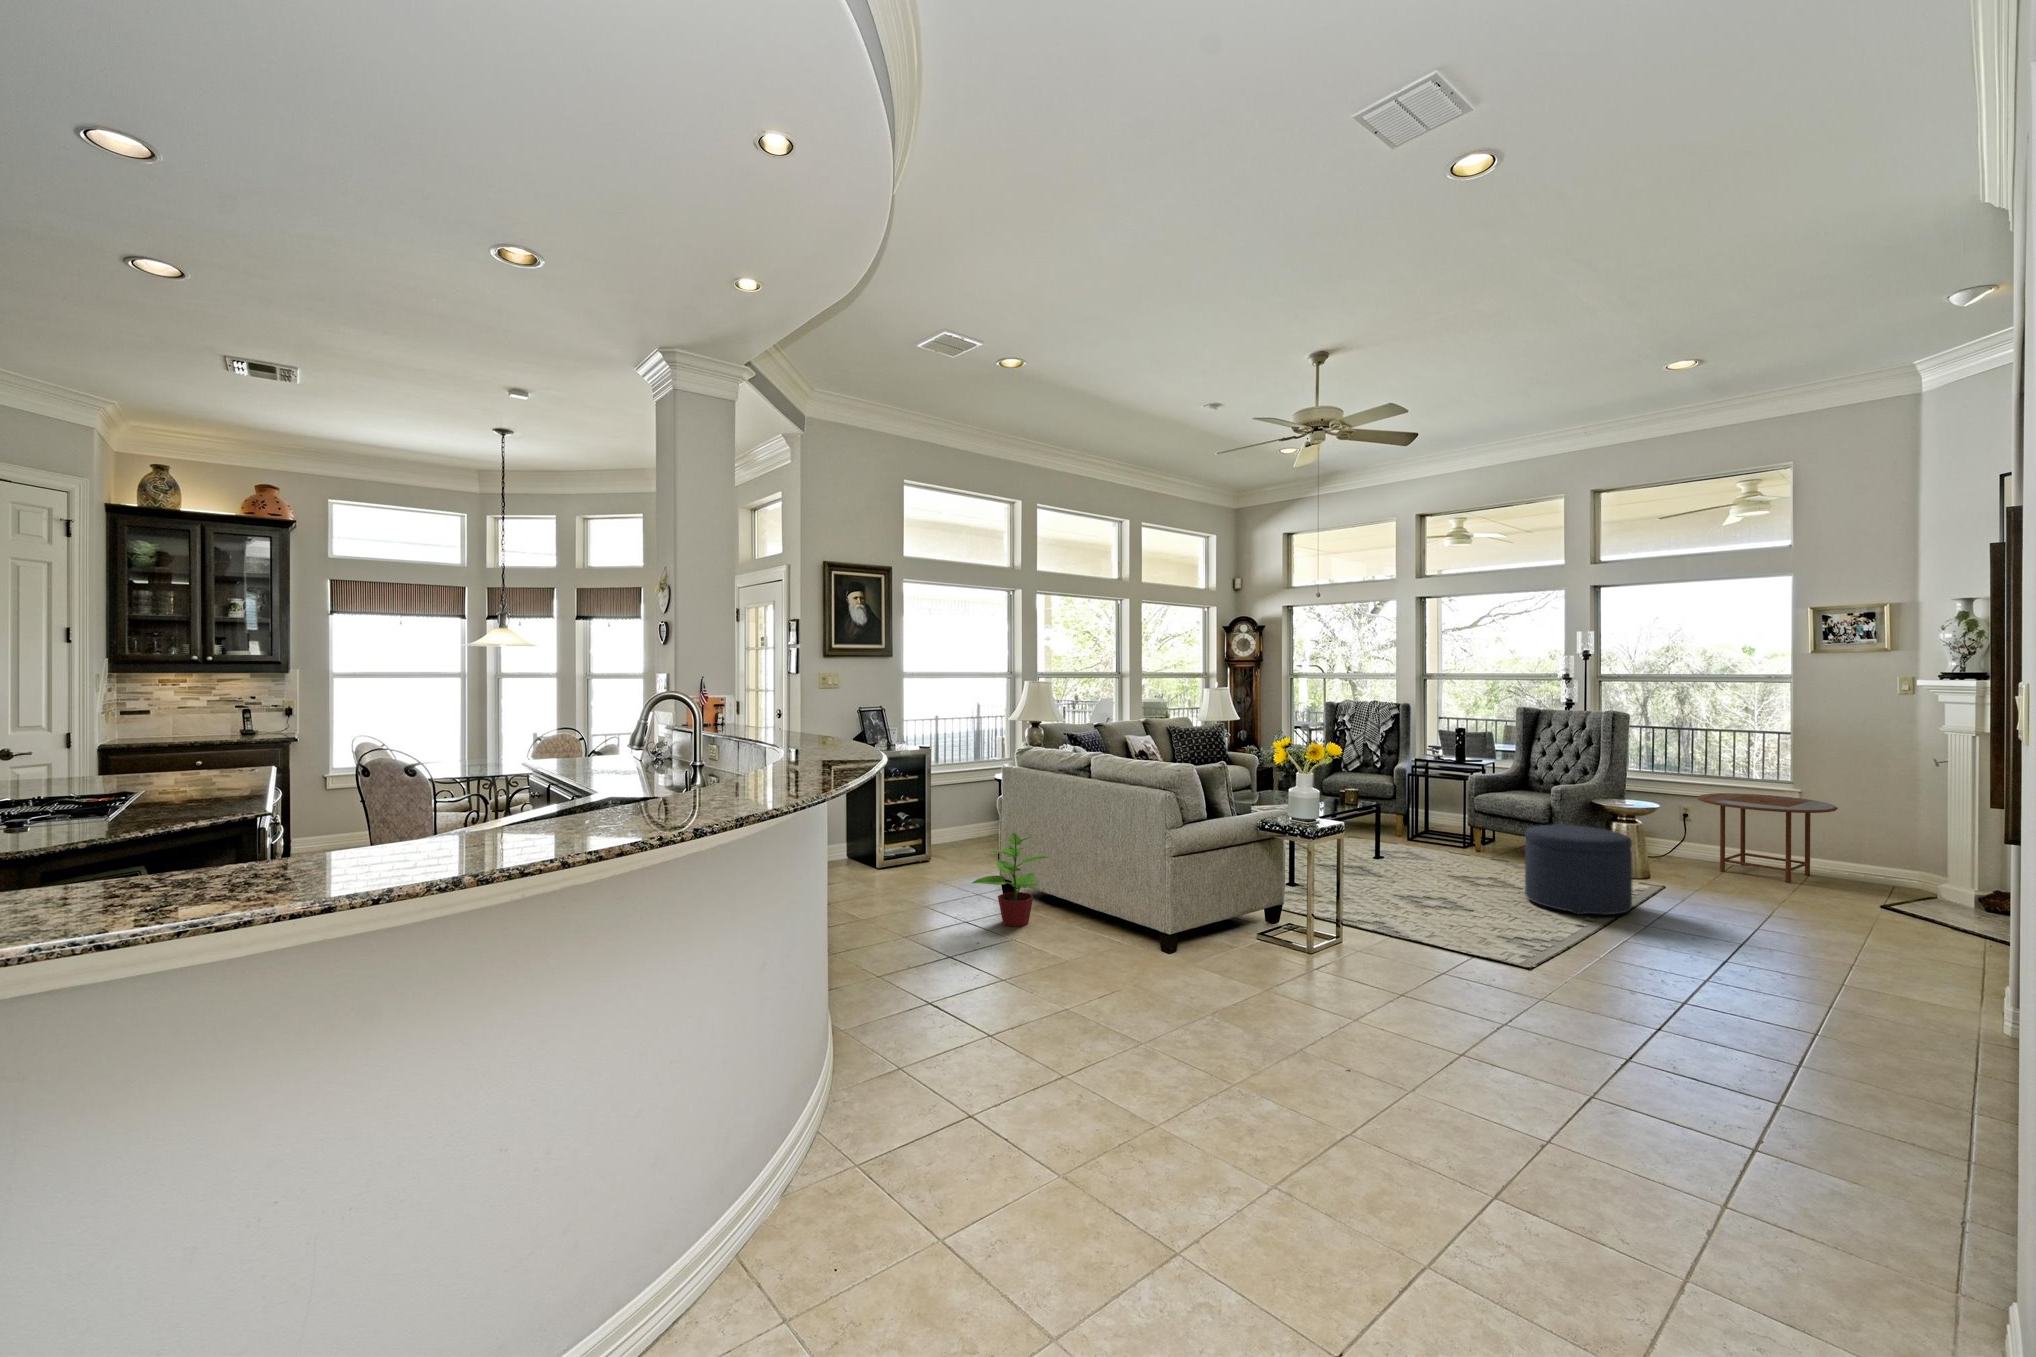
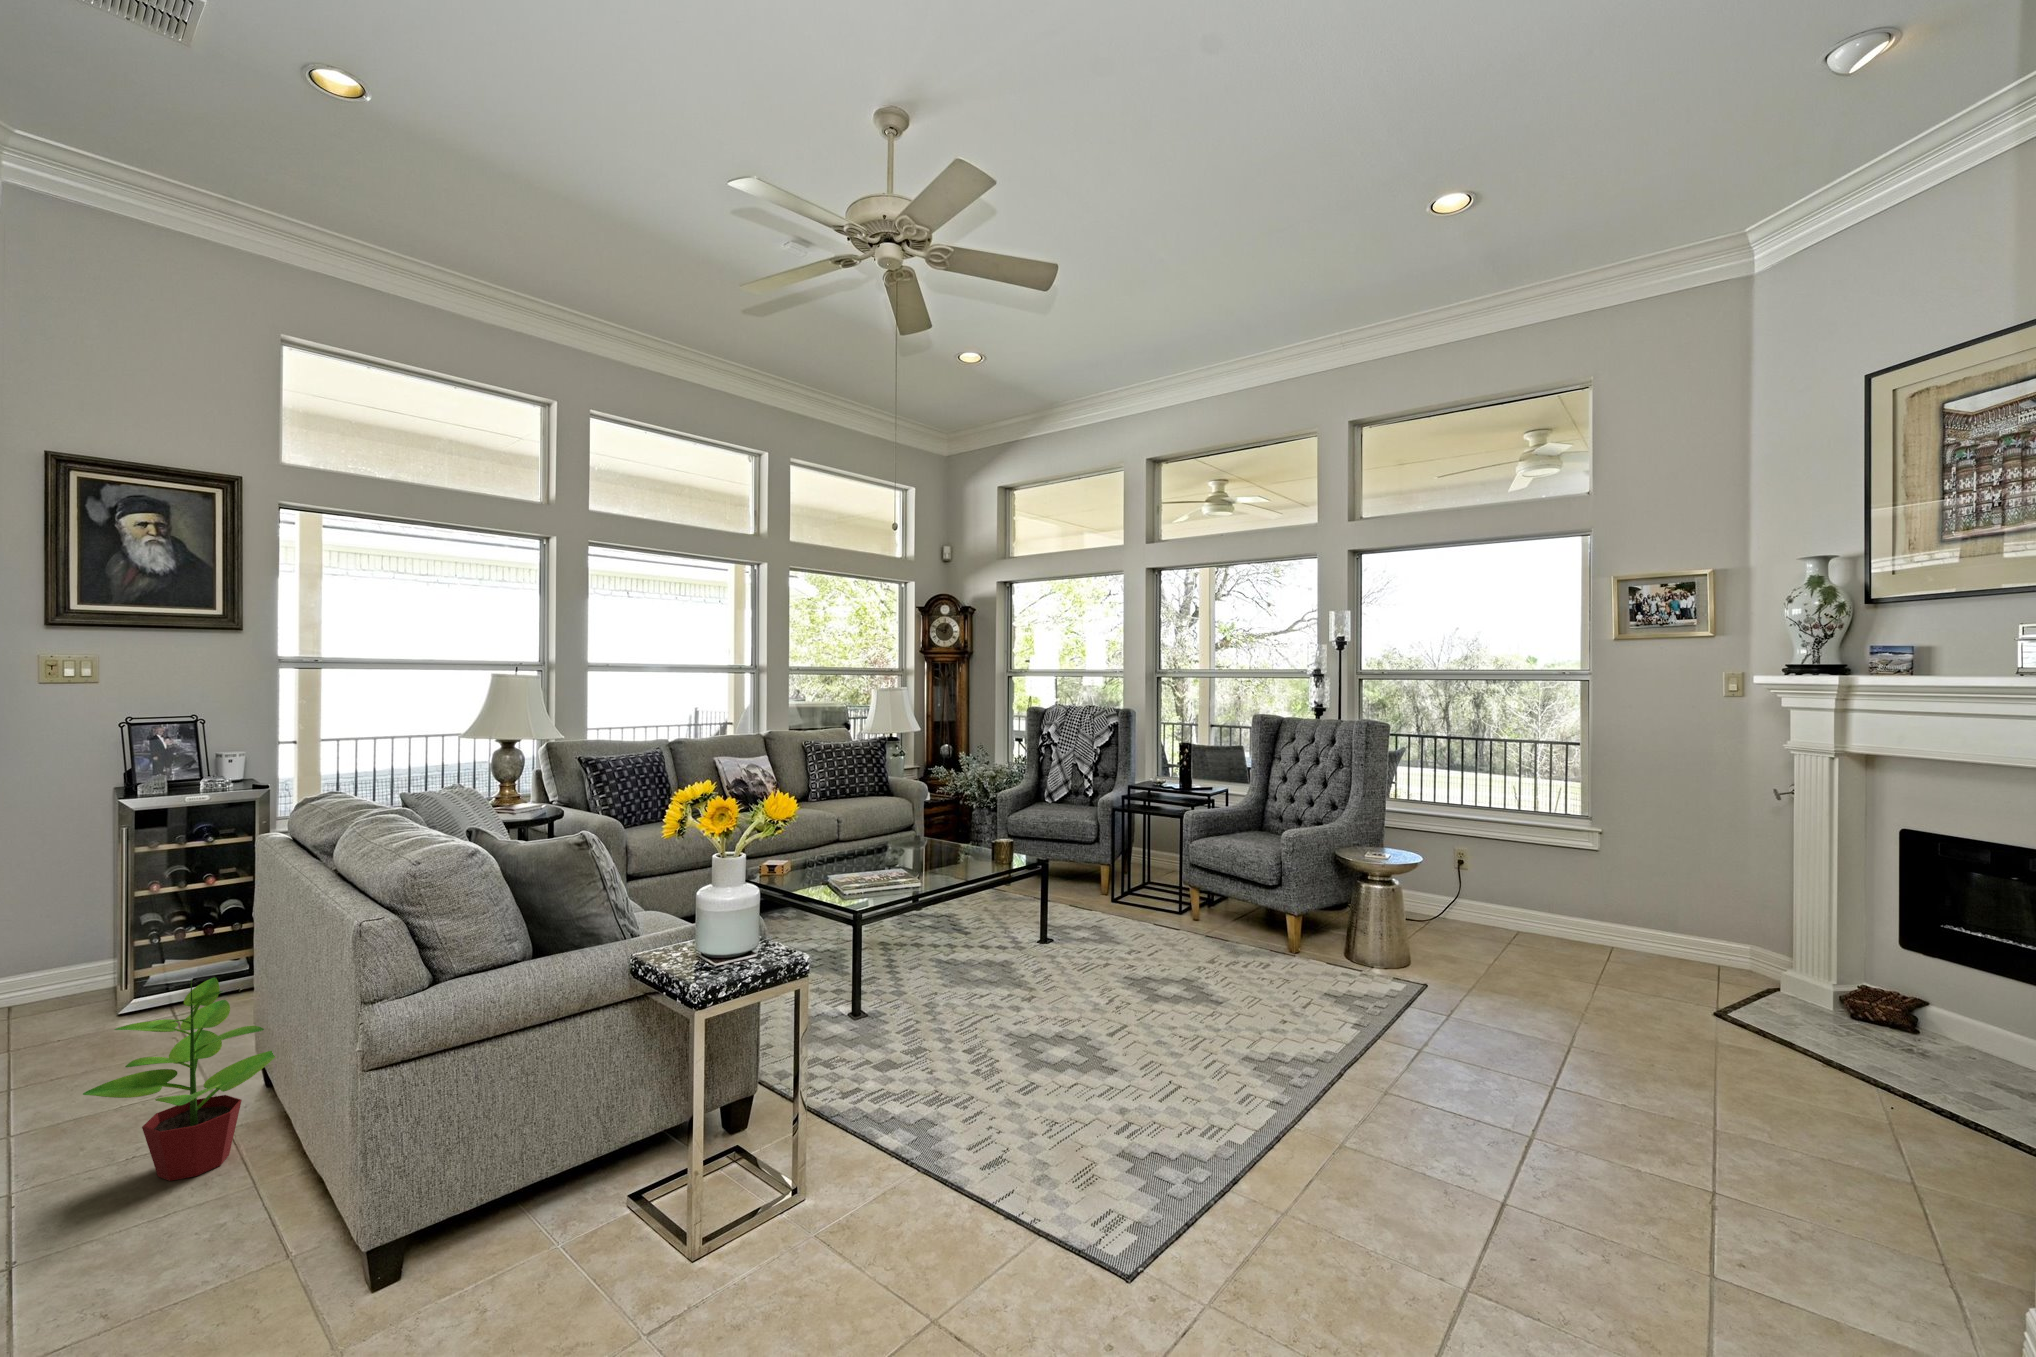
side table: present [1698,793,1838,883] -> none [1474,833,1649,966]
ottoman: present [1525,825,1632,915] -> none [1212,903,1364,1064]

